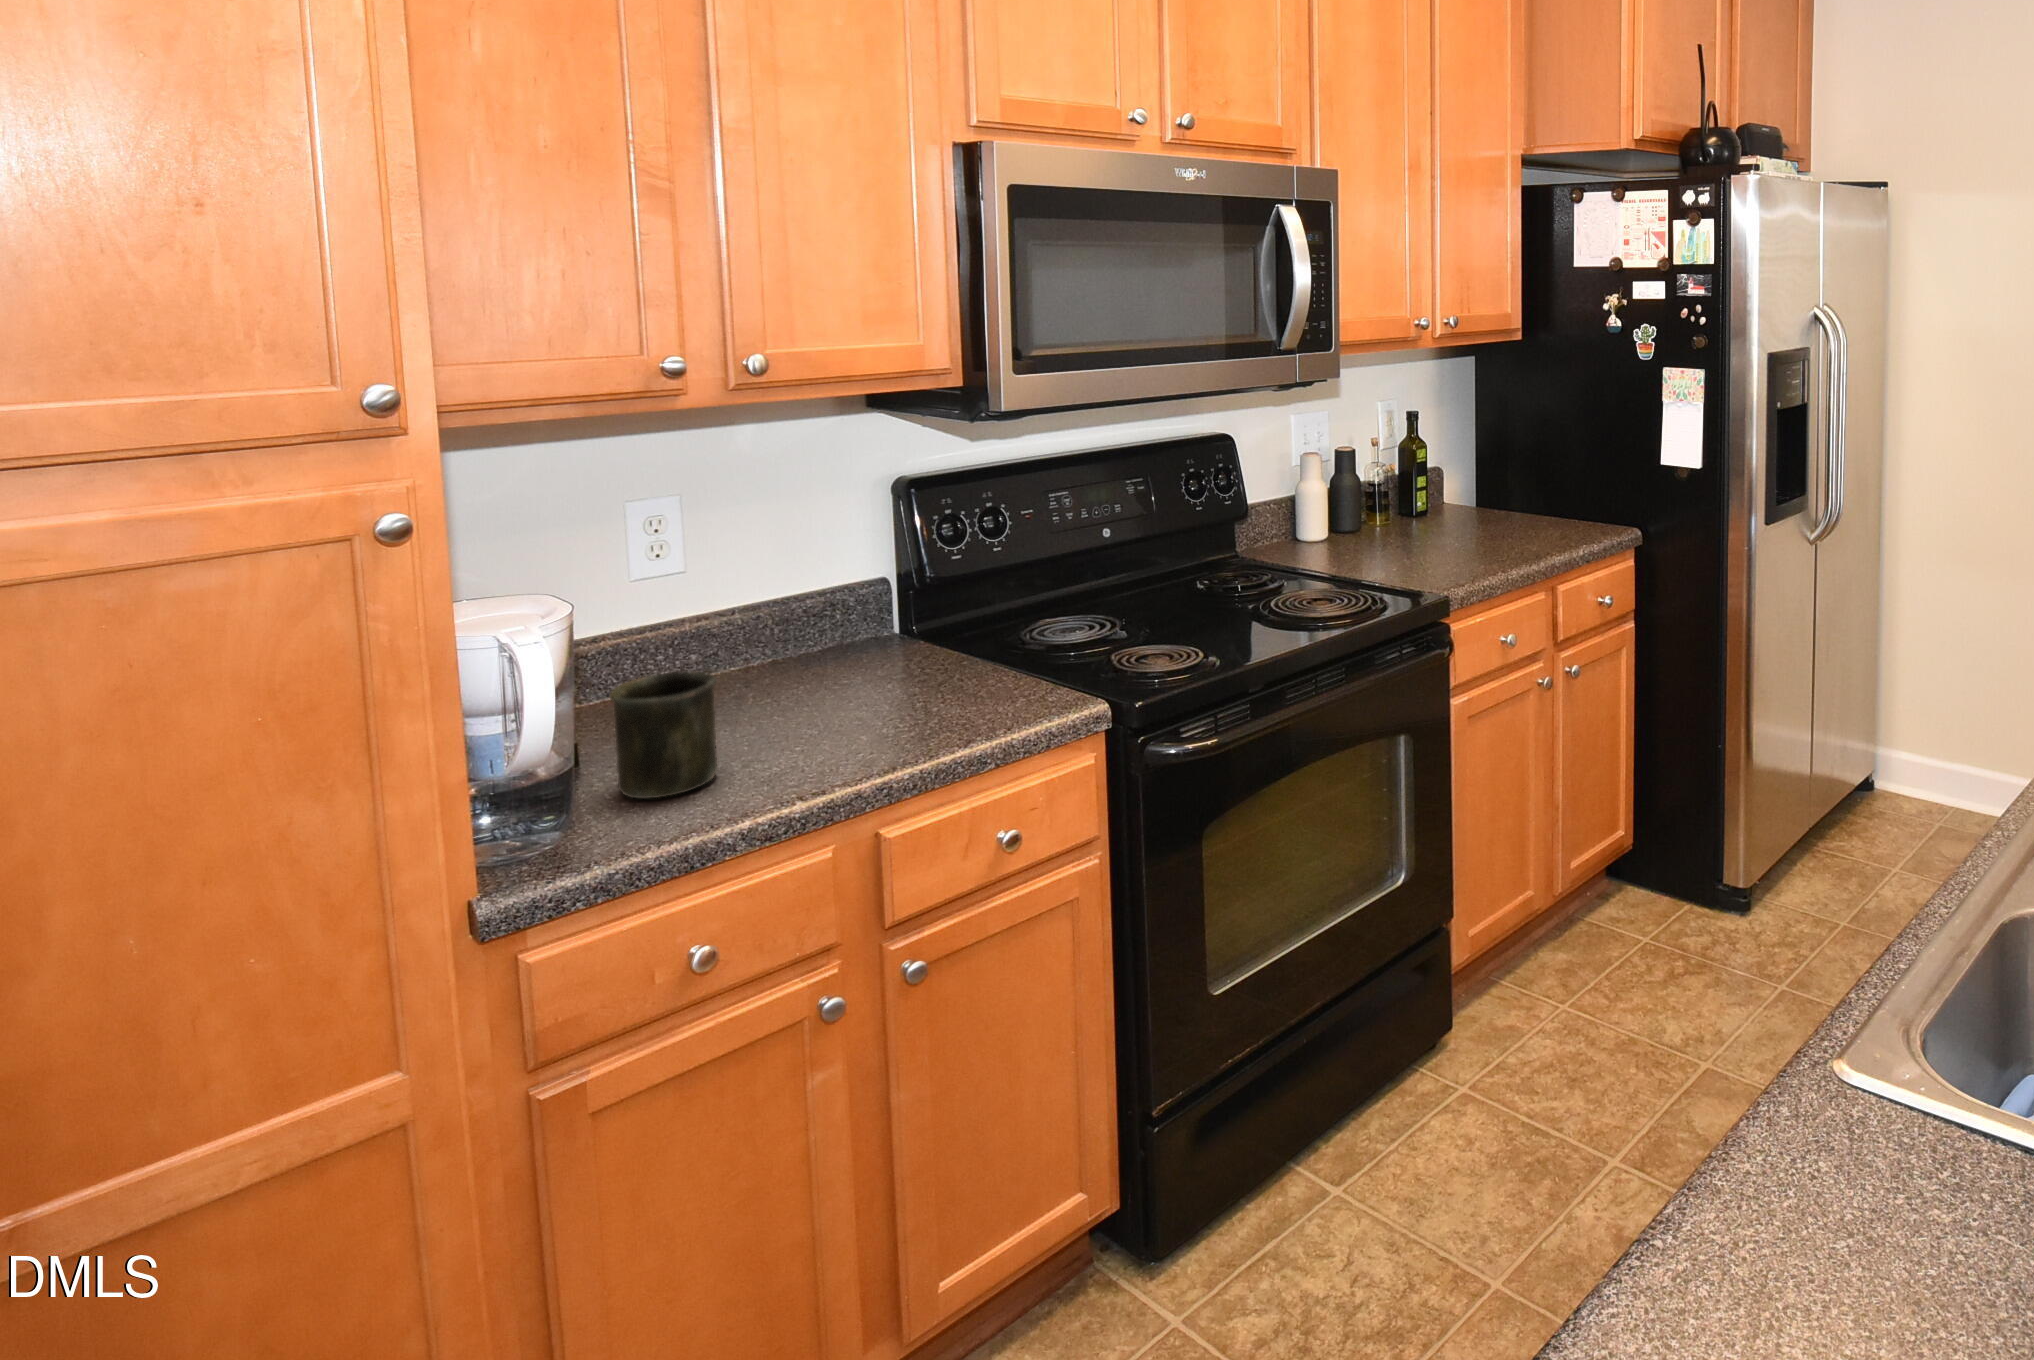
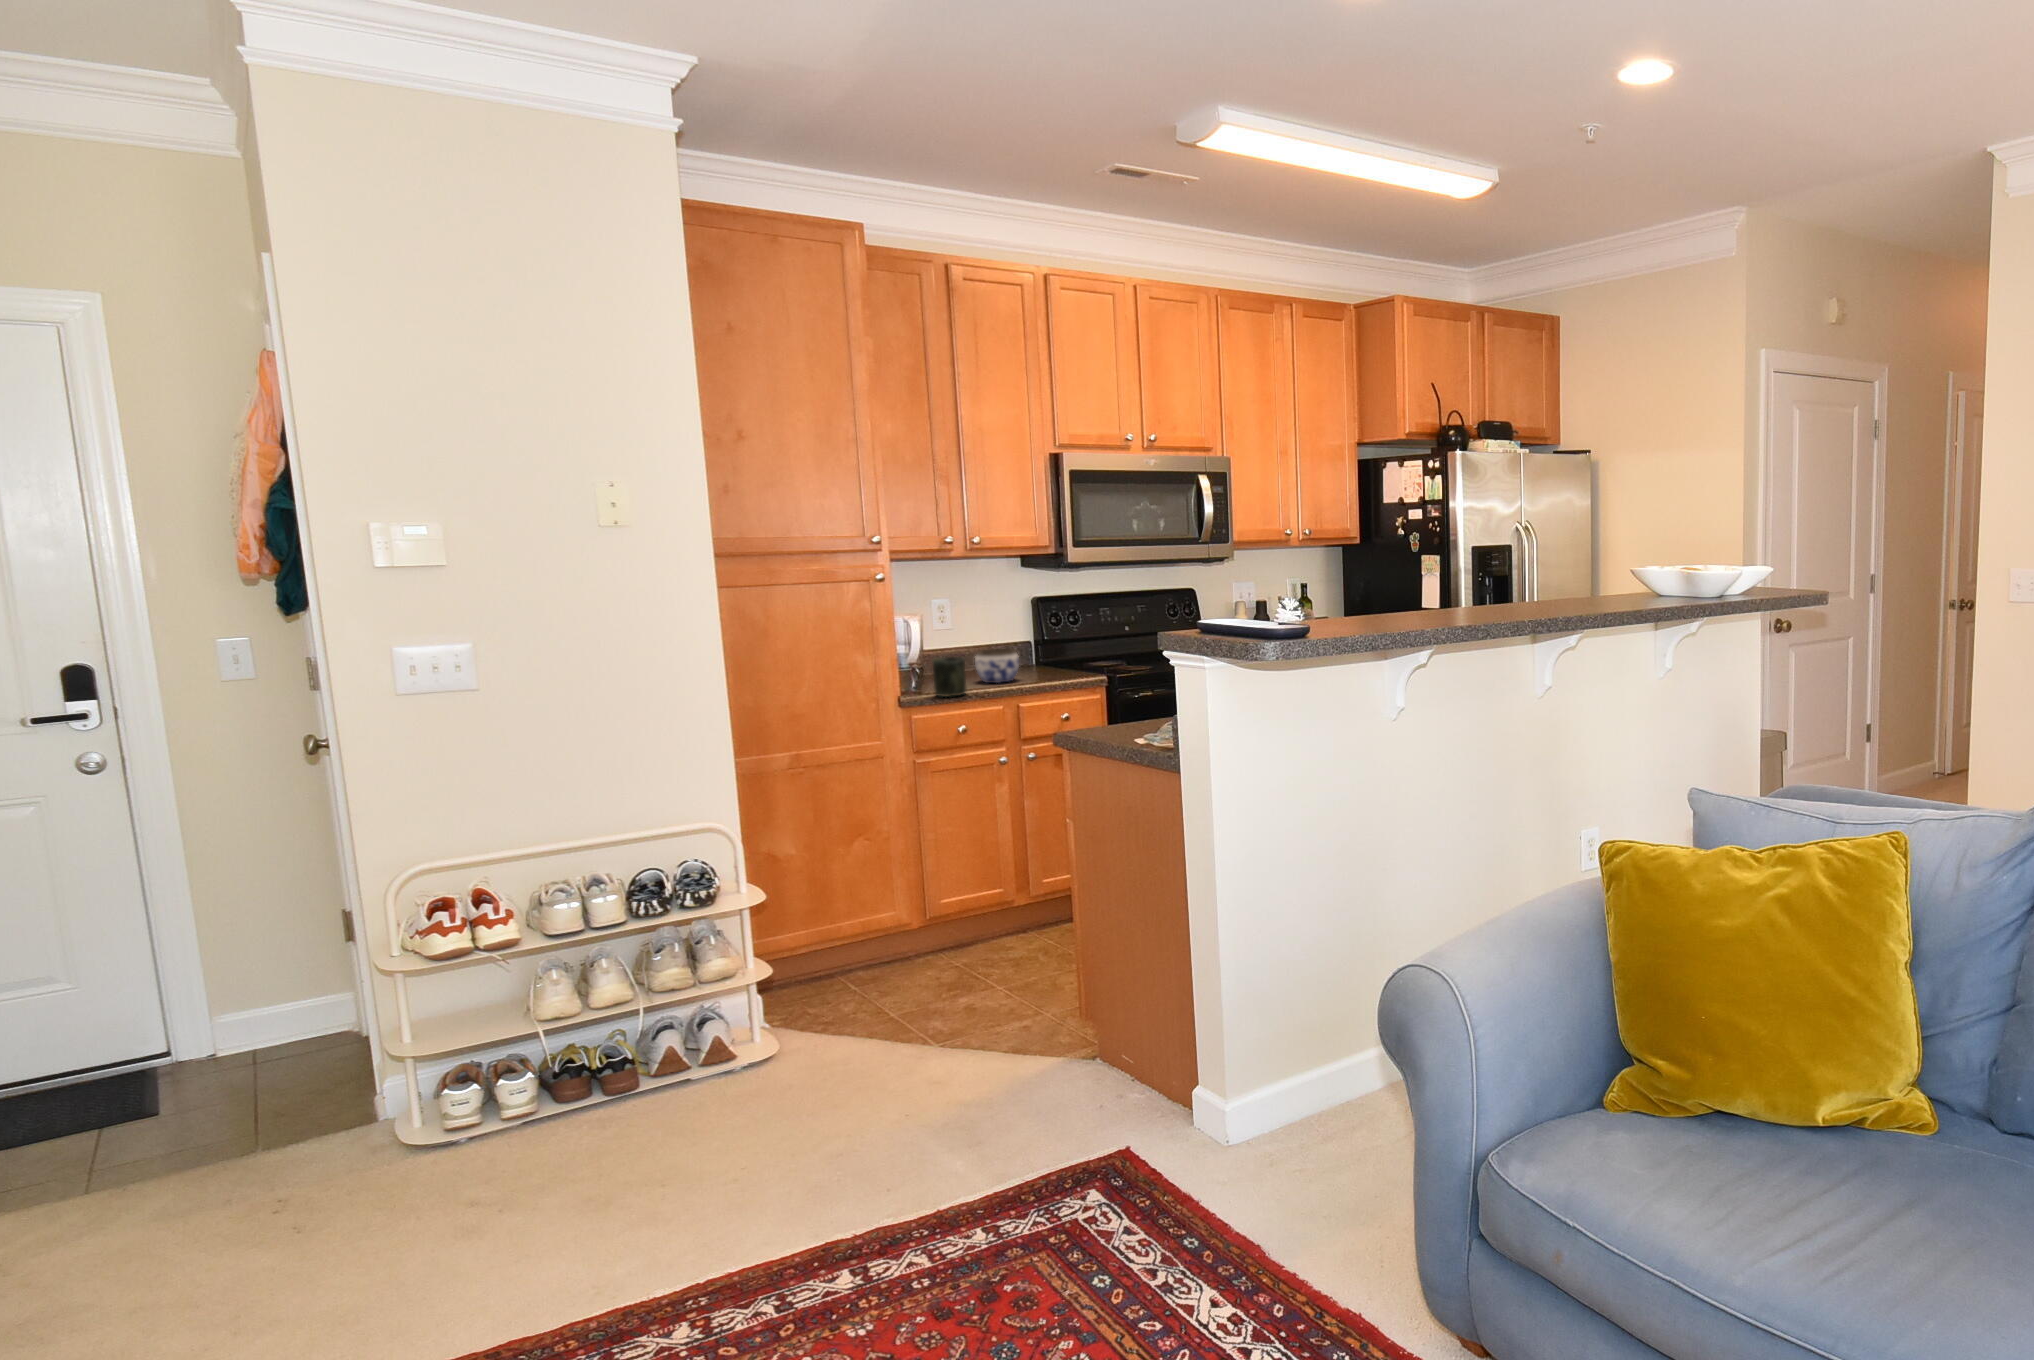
jar: none [748,612,867,709] -> present [975,648,1019,683]

